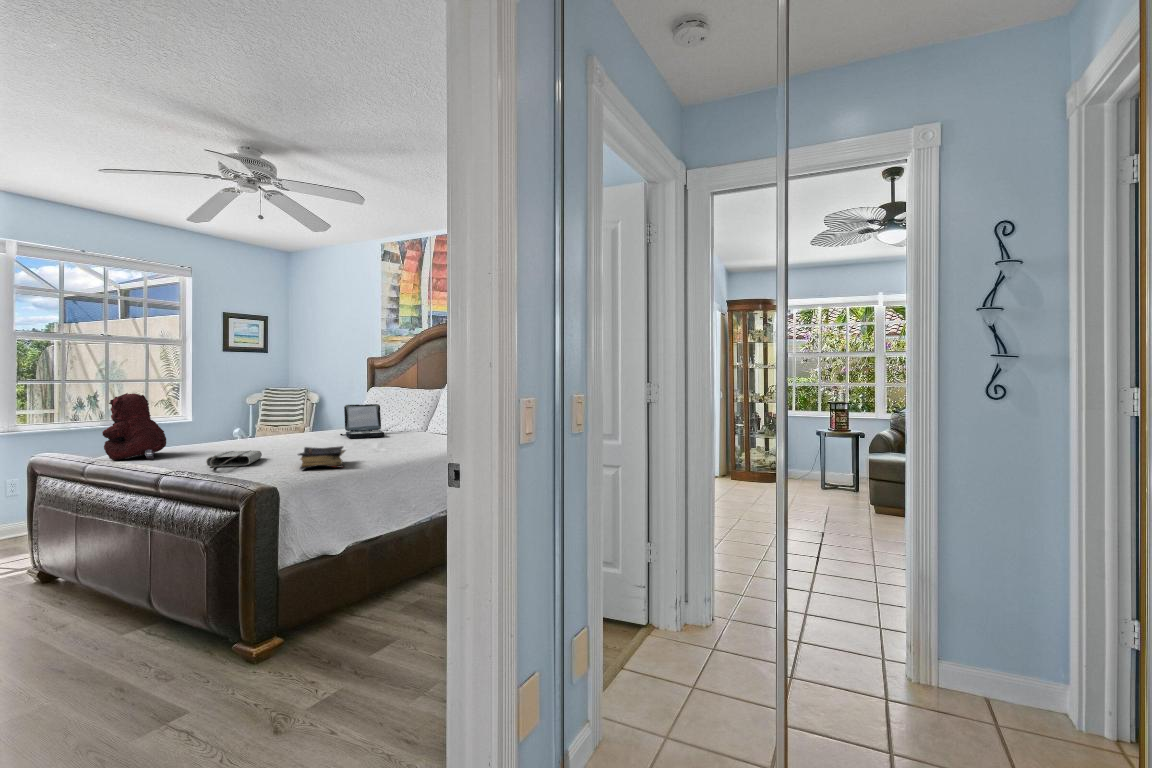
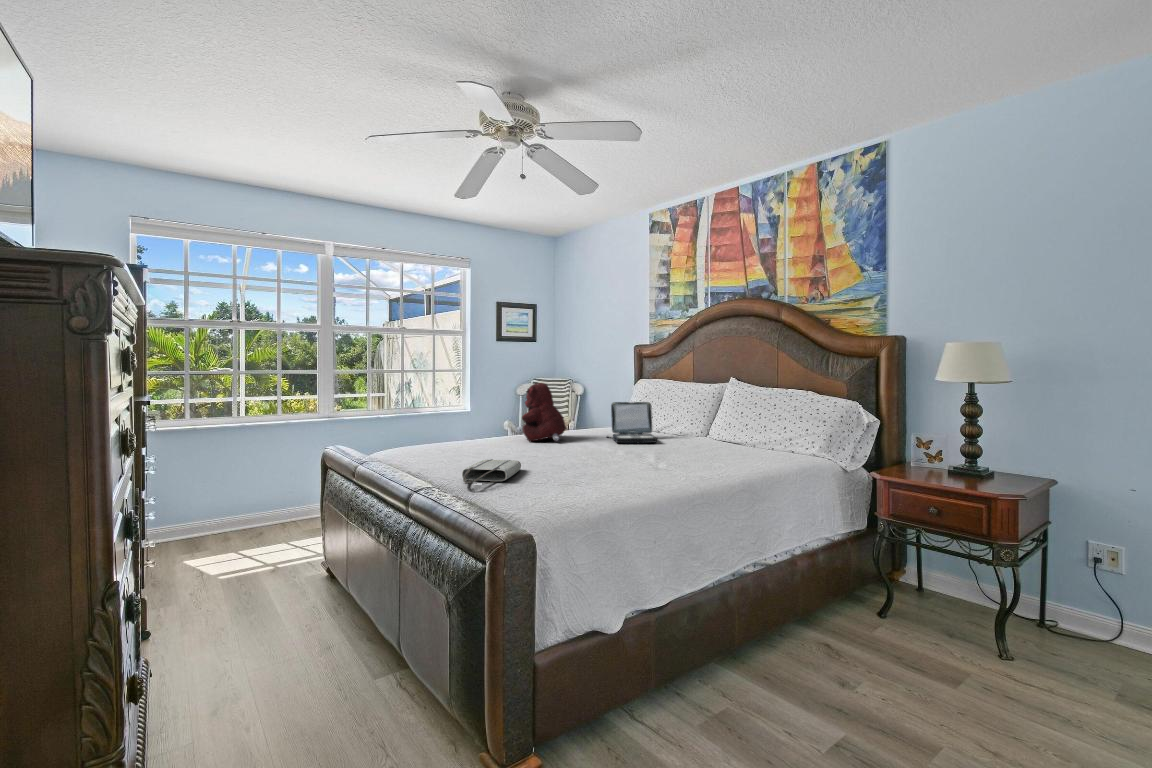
teddy bear: present [102,393,166,460] -> present [522,383,566,442]
book: present [298,446,345,469] -> none [558,462,617,497]

